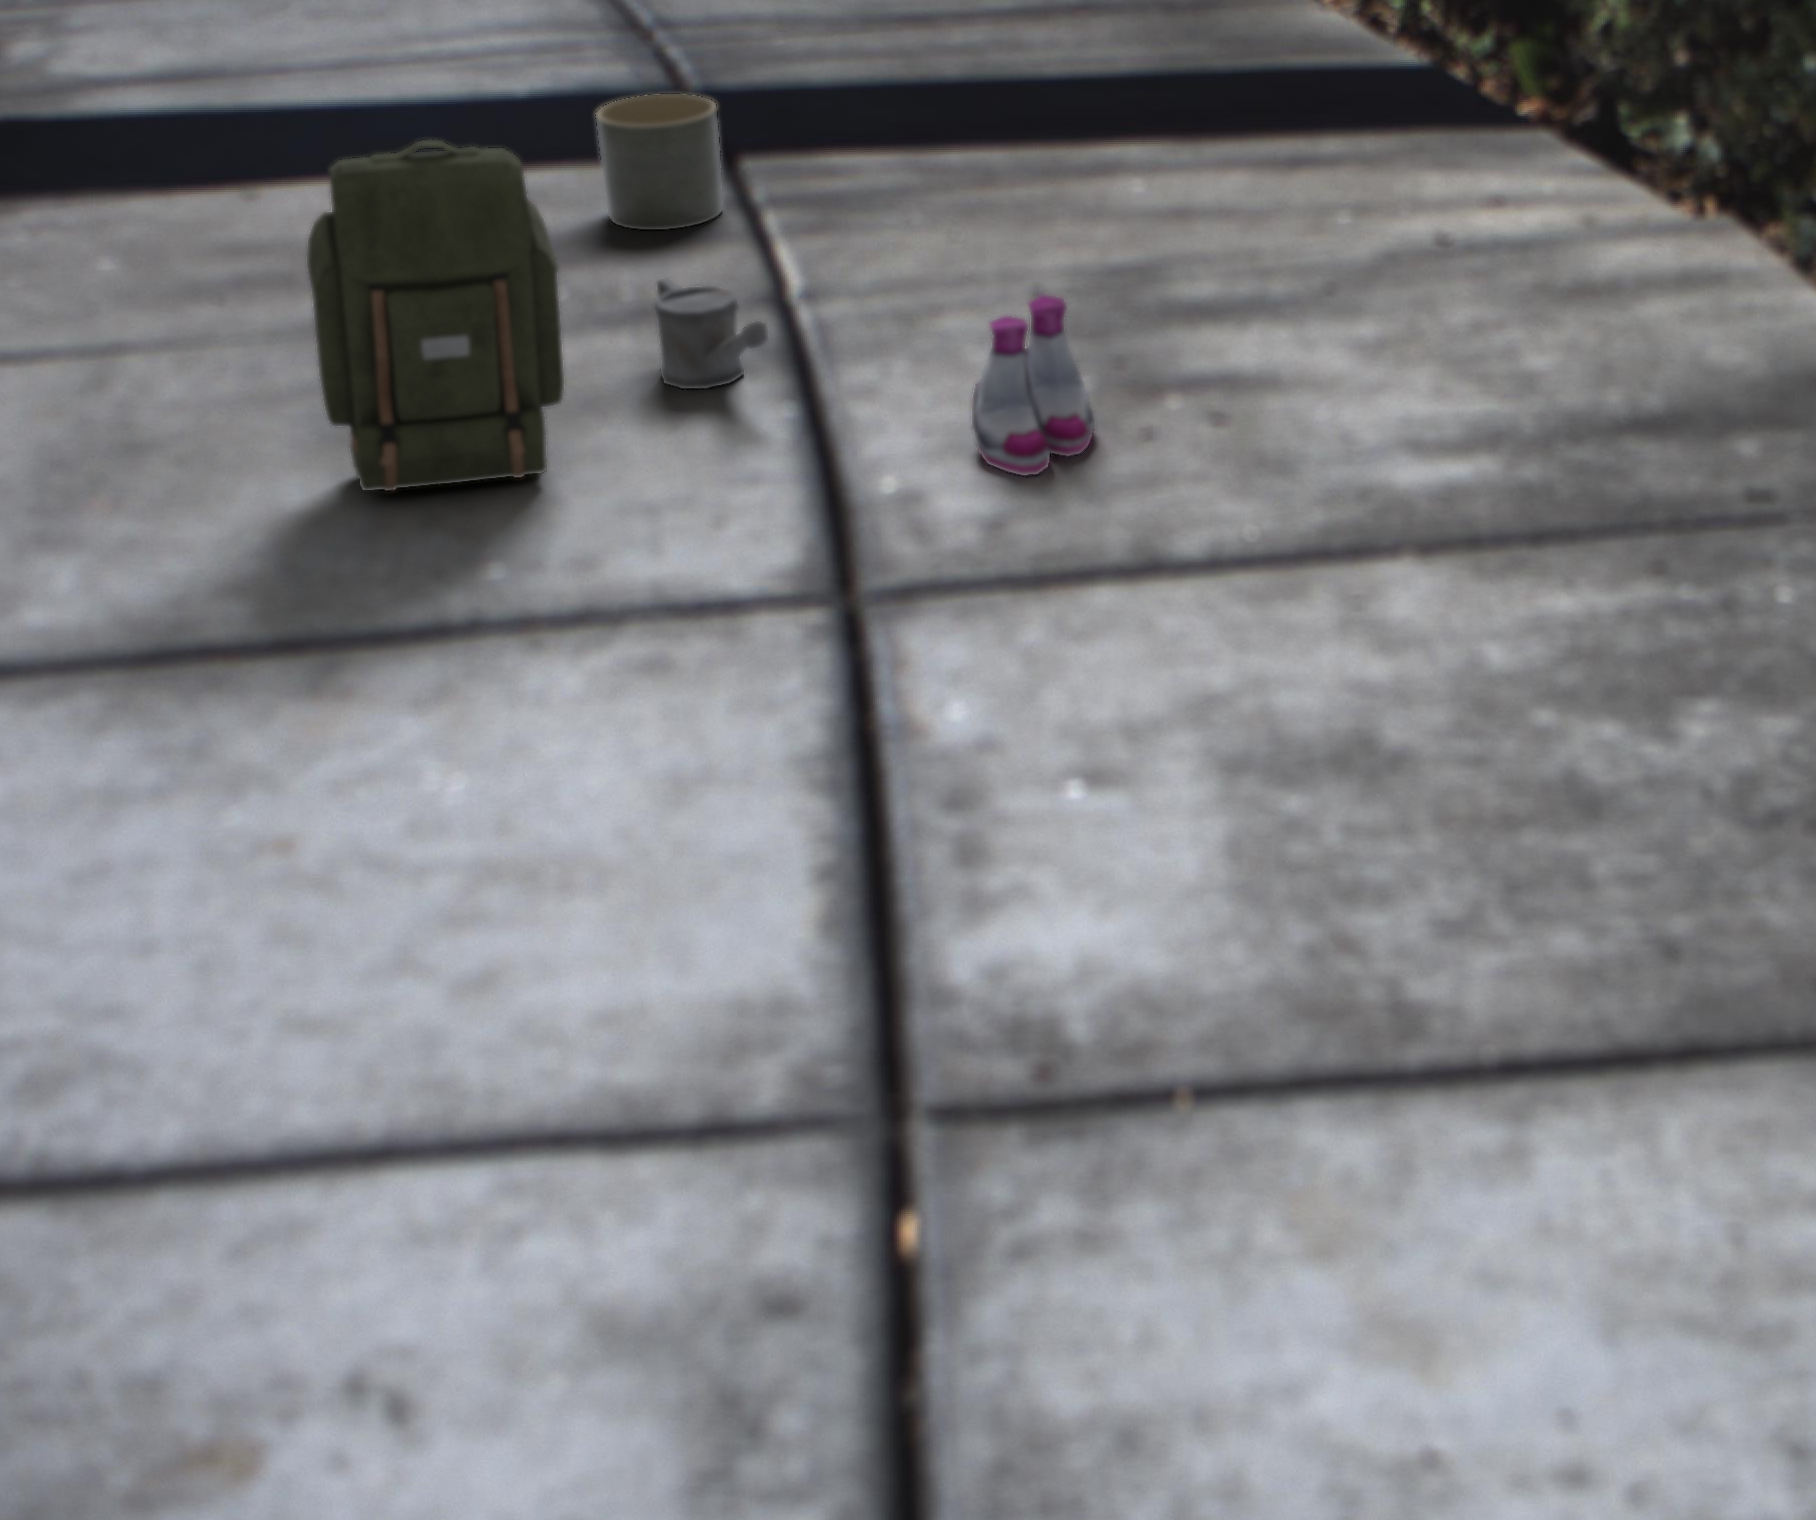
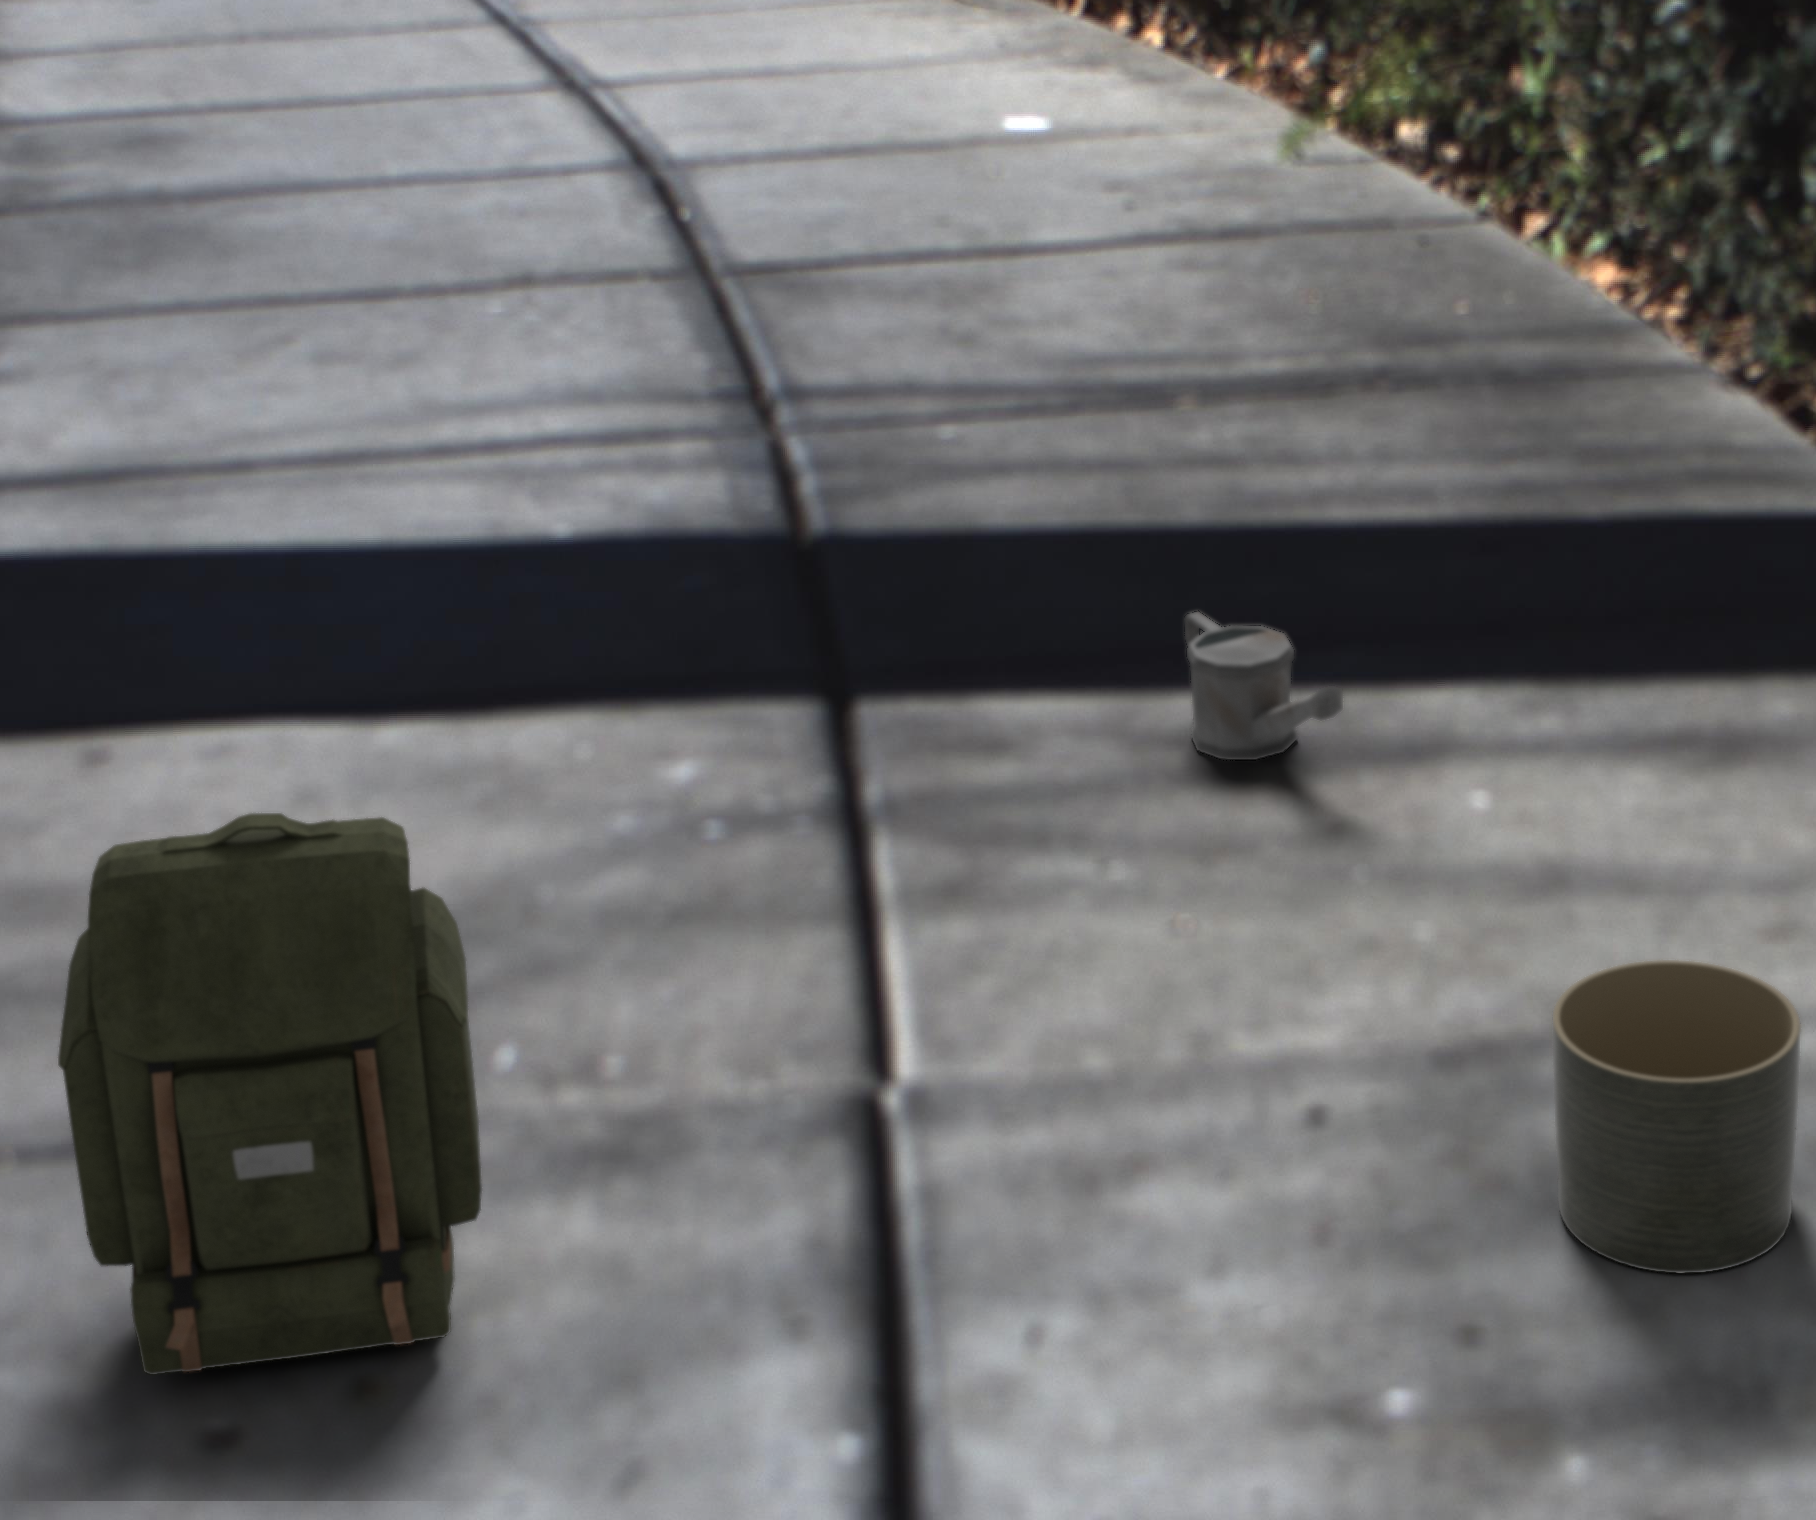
planter: present [596,94,723,230] -> present [1553,960,1801,1273]
watering can: present [655,279,768,389] -> present [1185,612,1343,760]
boots: present [972,295,1095,475] -> none [1146,1056,1350,1381]

